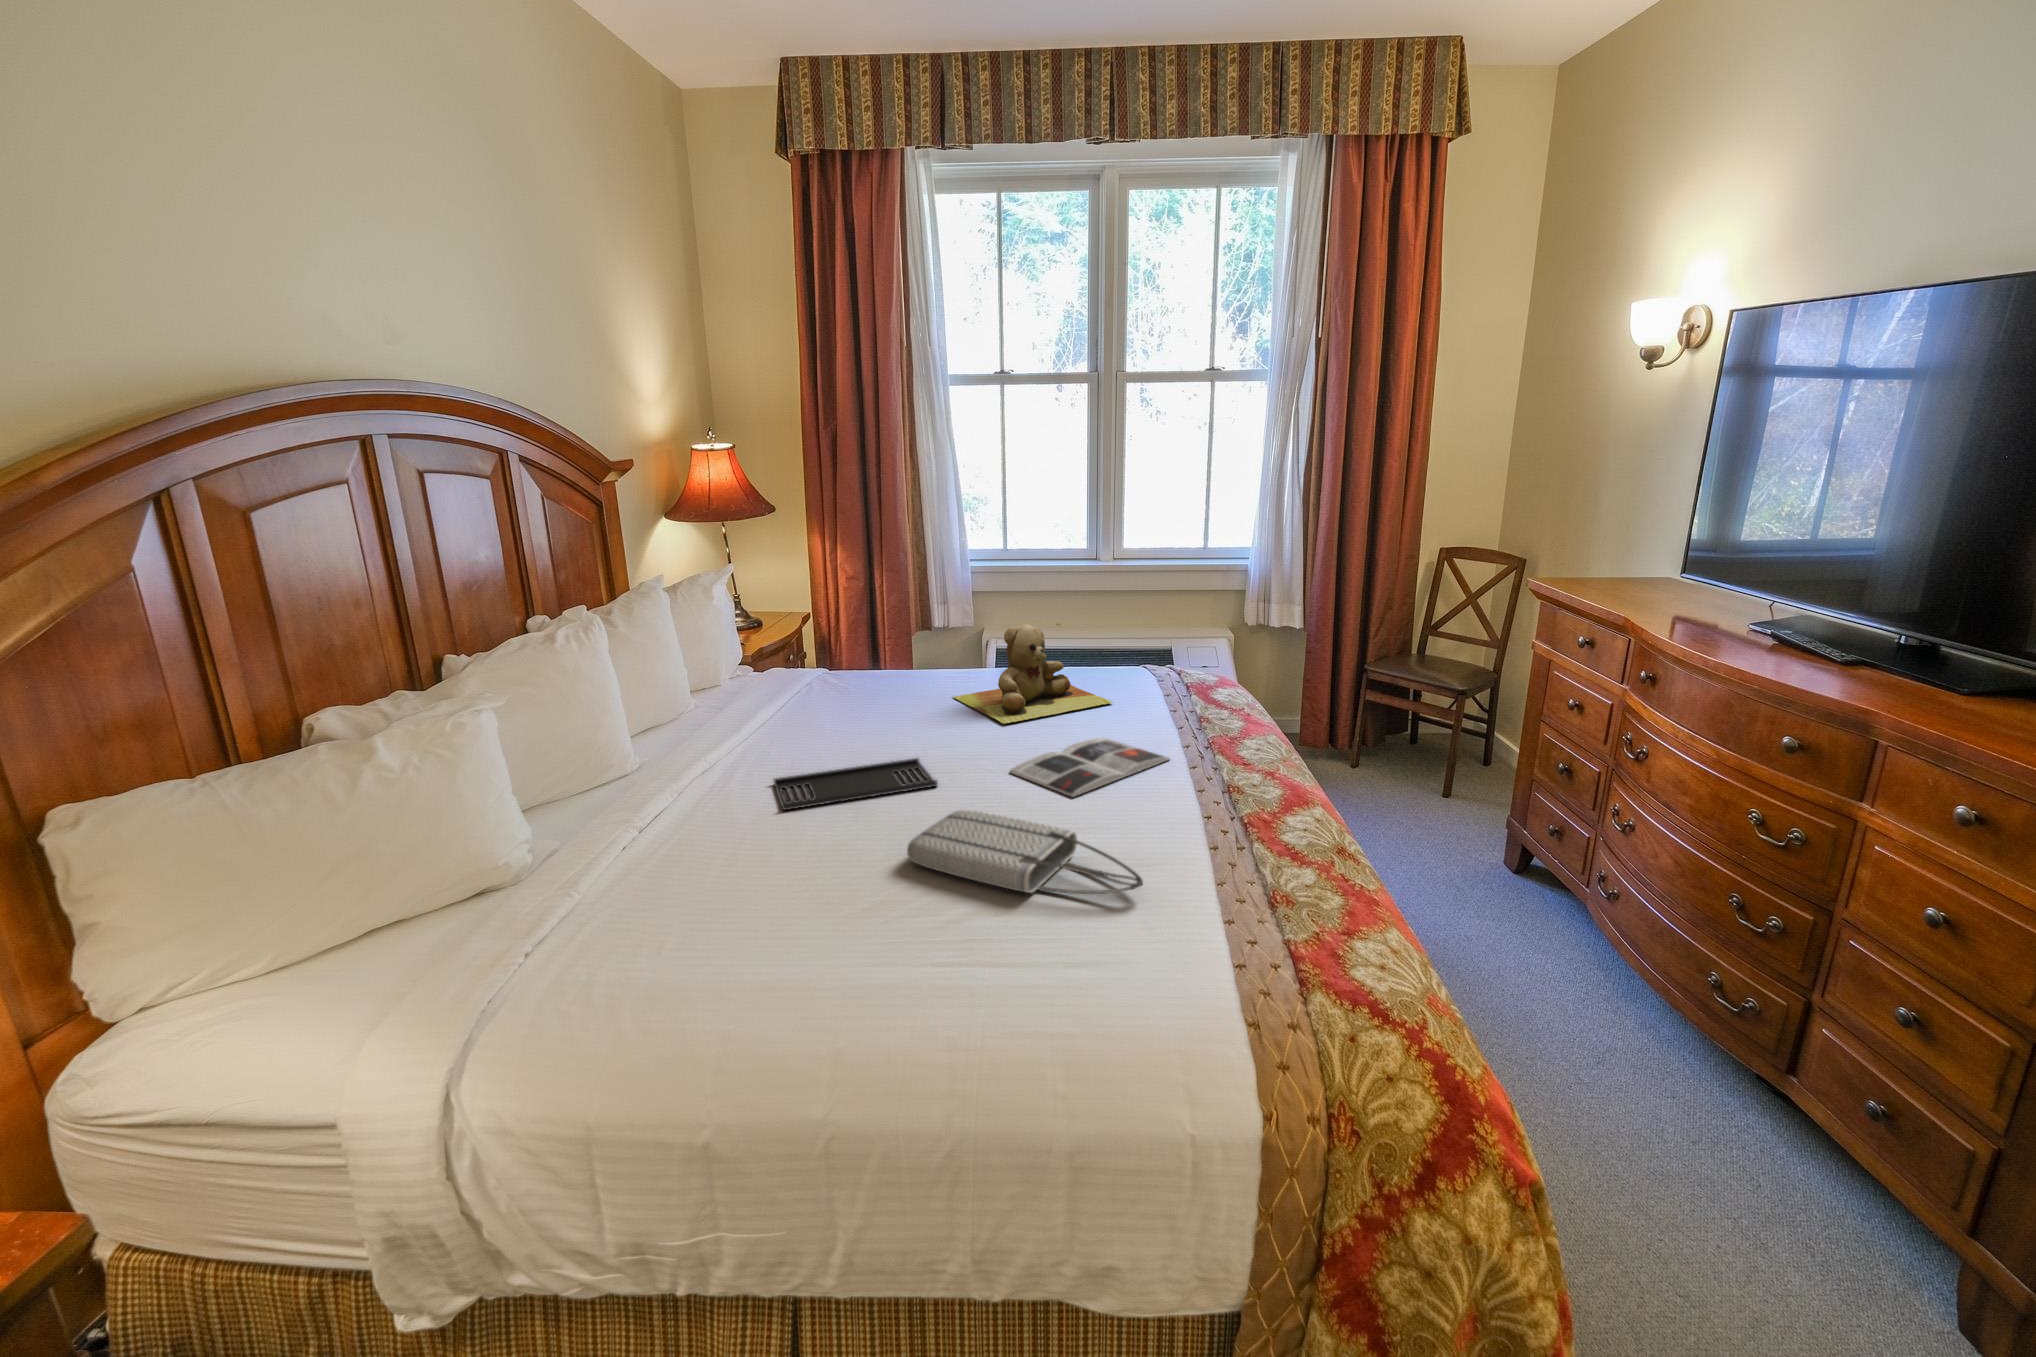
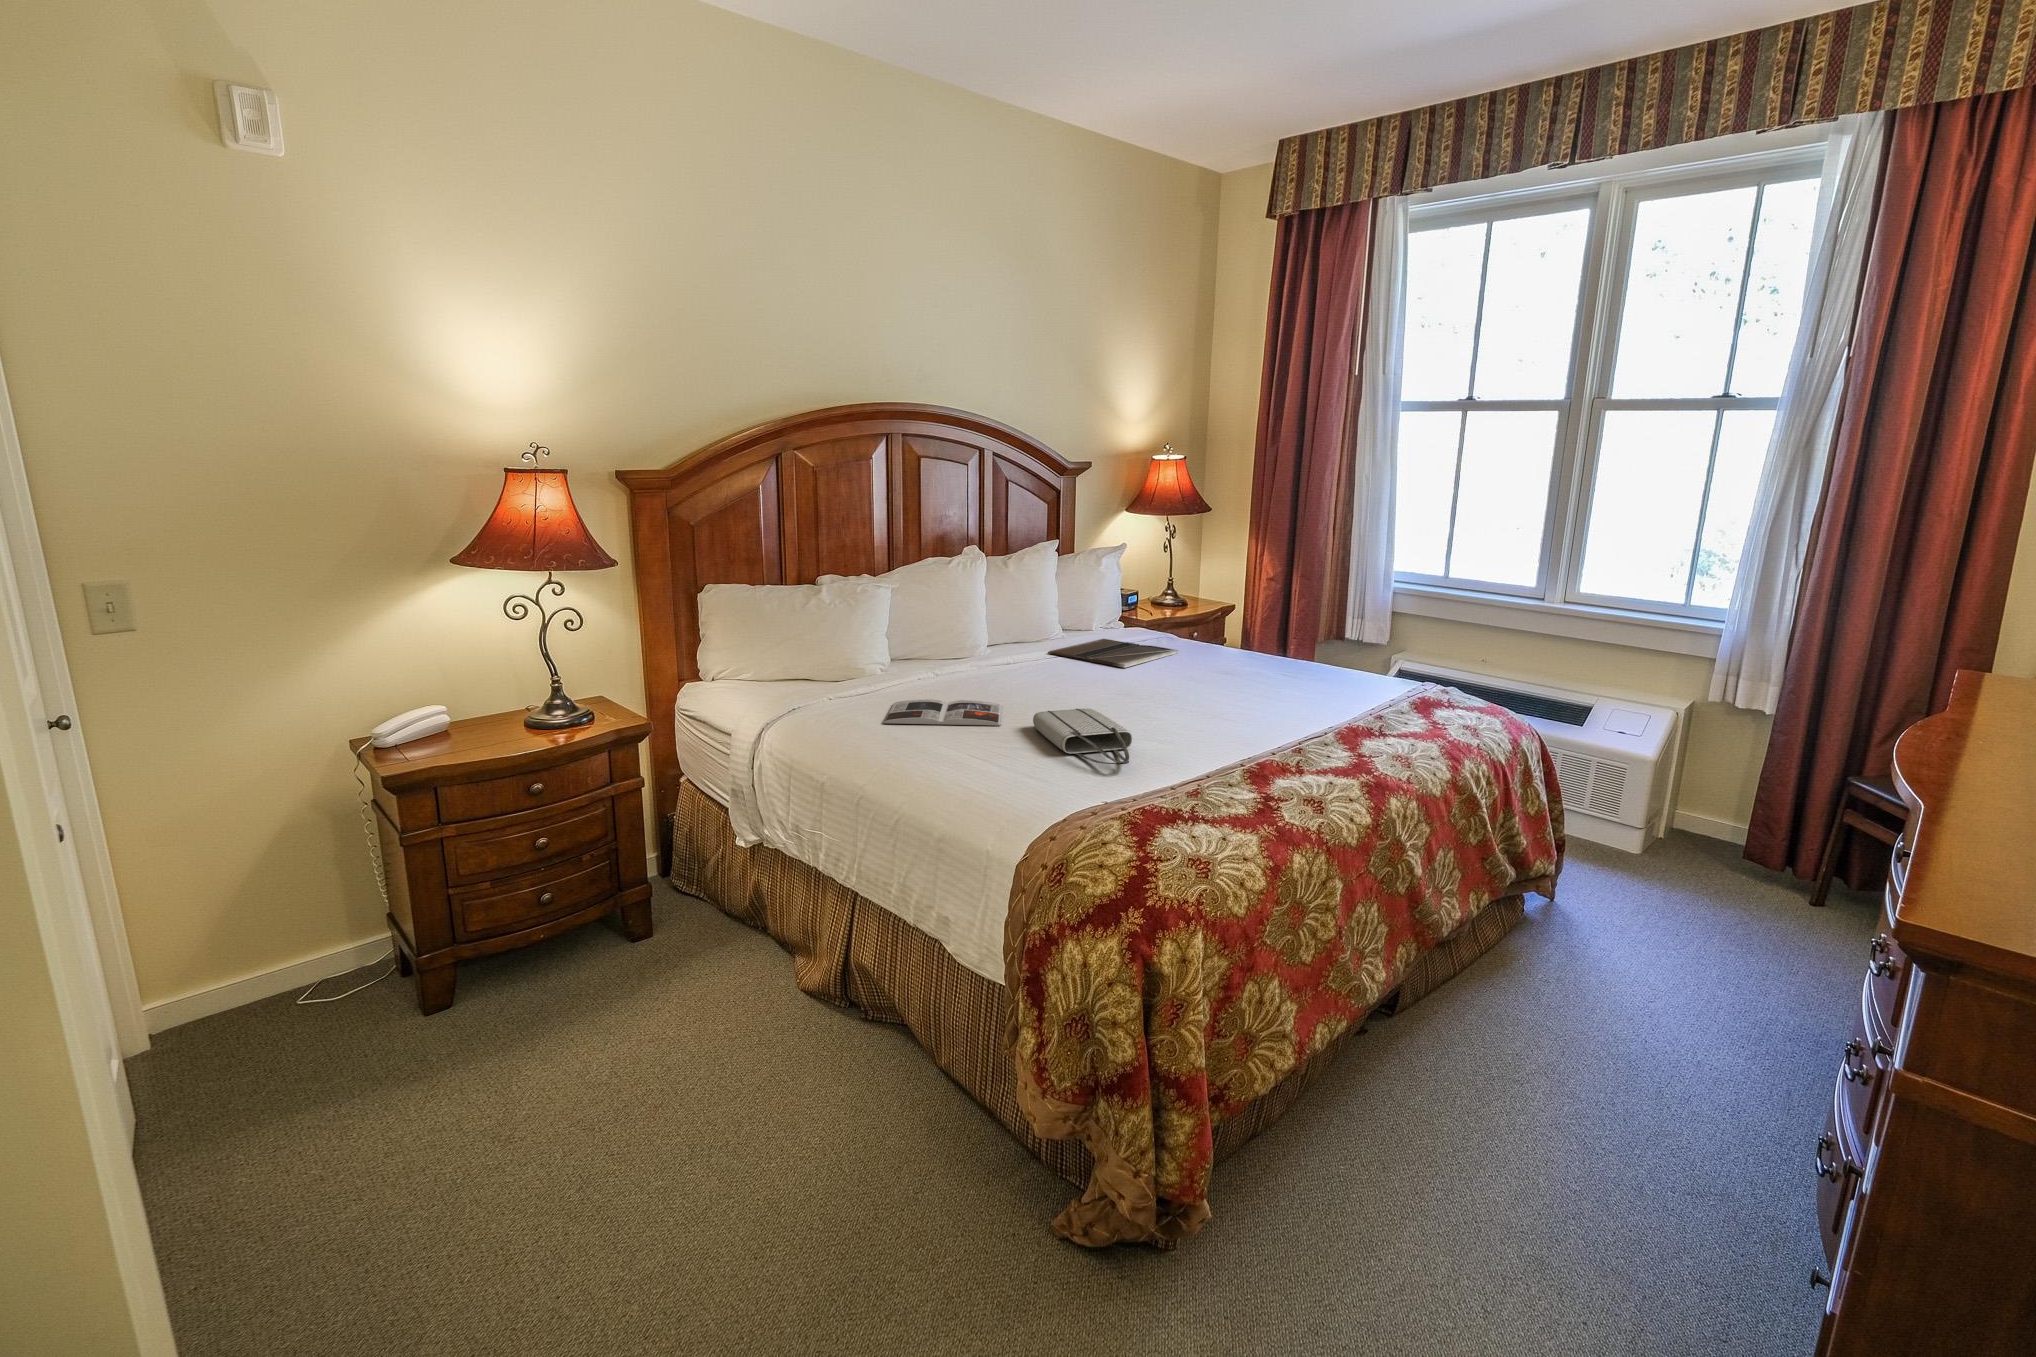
teddy bear: present [953,624,1113,724] -> none [1229,615,1344,694]
laptop: none [714,688,868,733] -> present [1048,639,1178,668]
magazine: present [1010,738,1169,797] -> present [883,699,1002,726]
tray: present [774,758,938,810] -> none [1017,677,1133,704]

